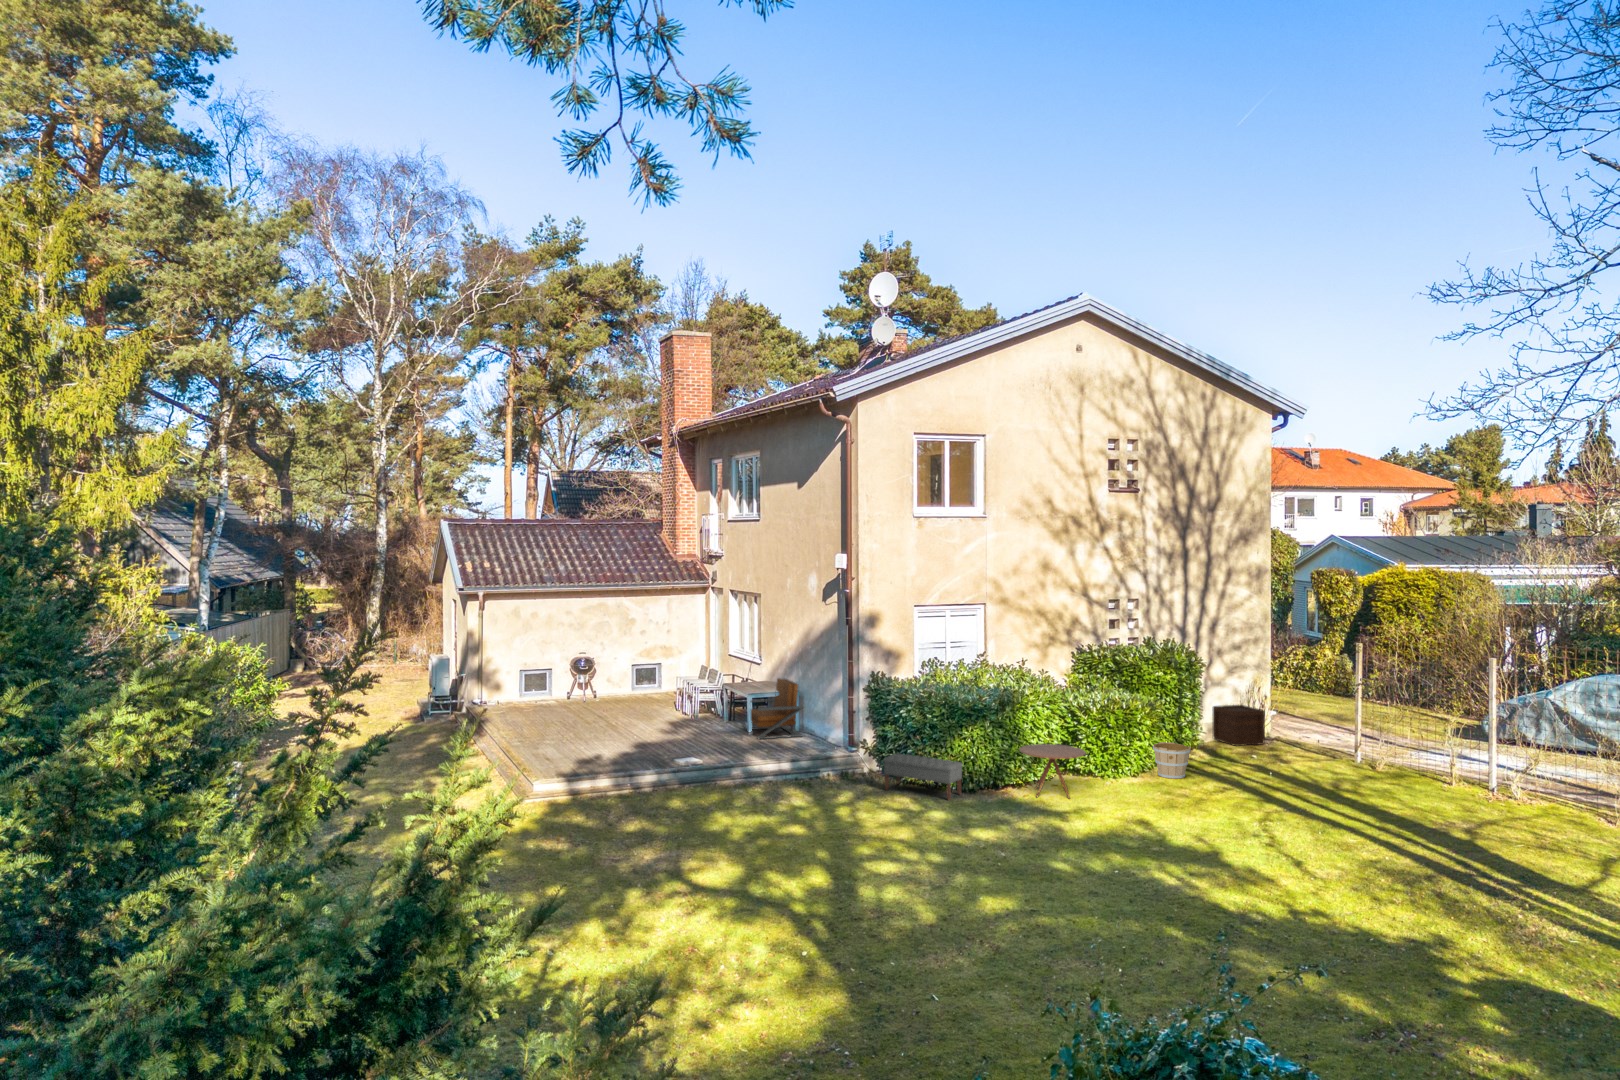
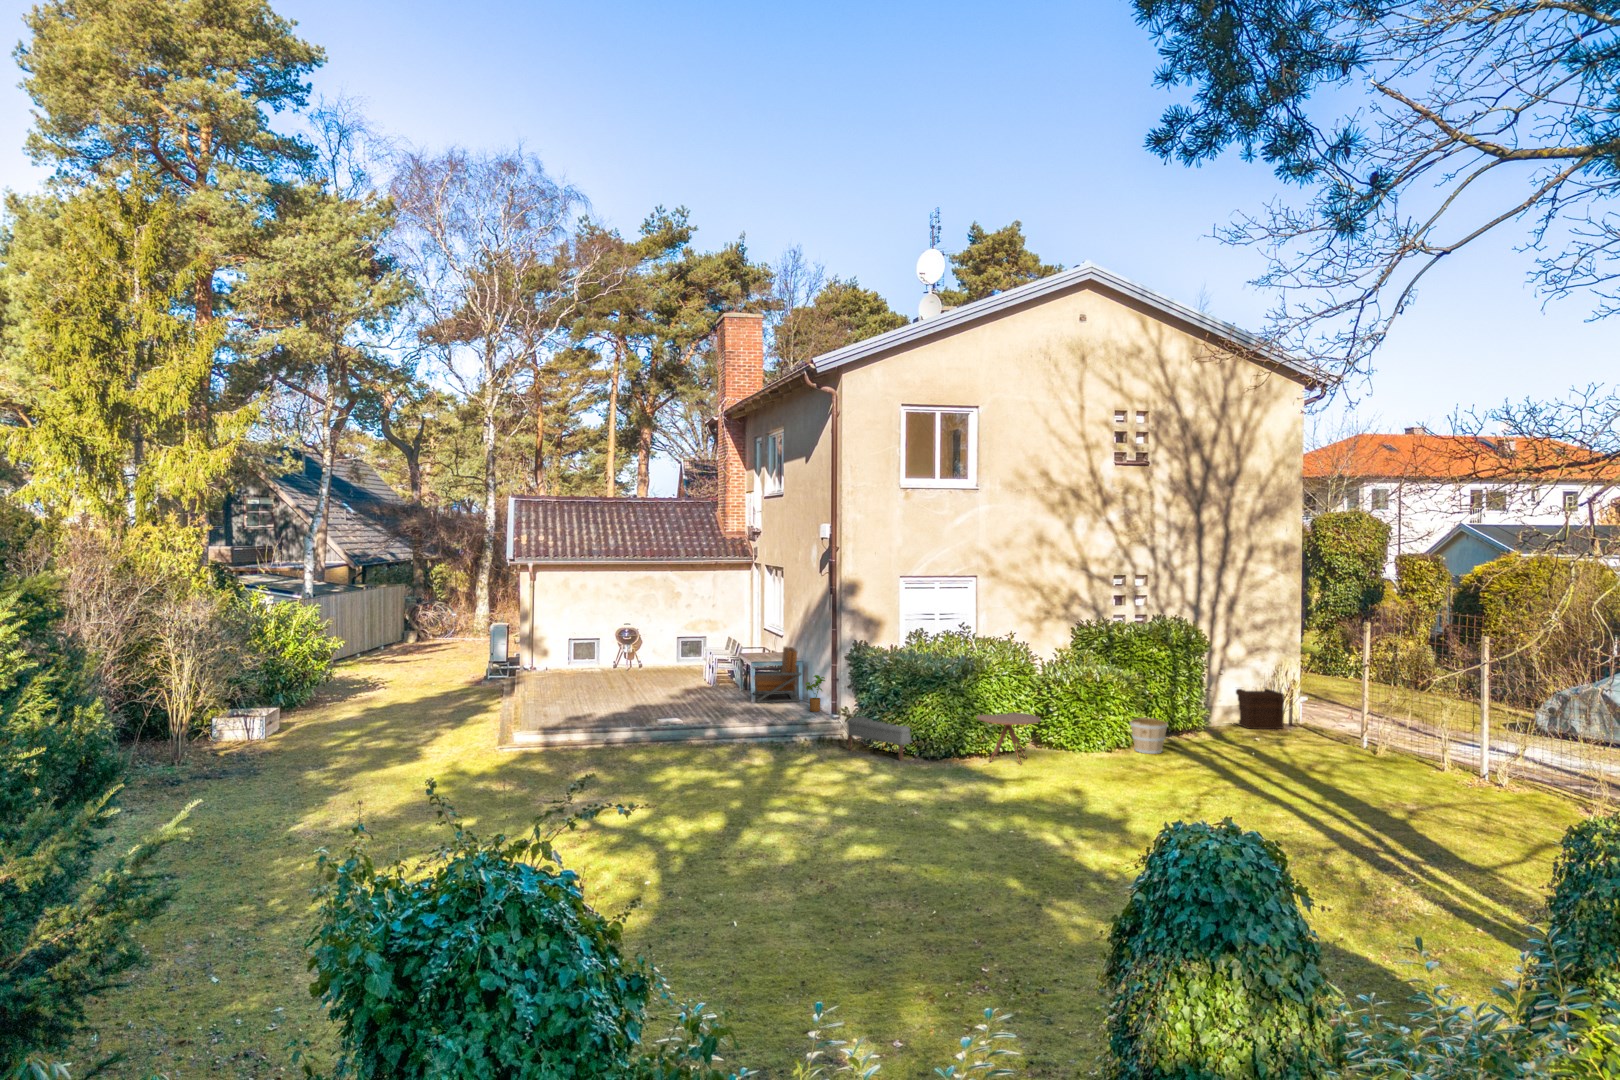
house plant: none [818,710,840,748] -> present [806,675,825,712]

